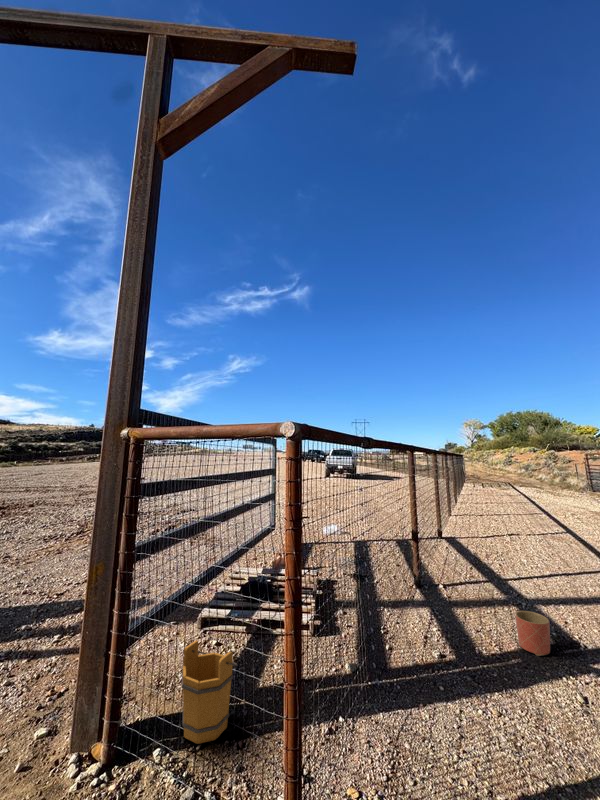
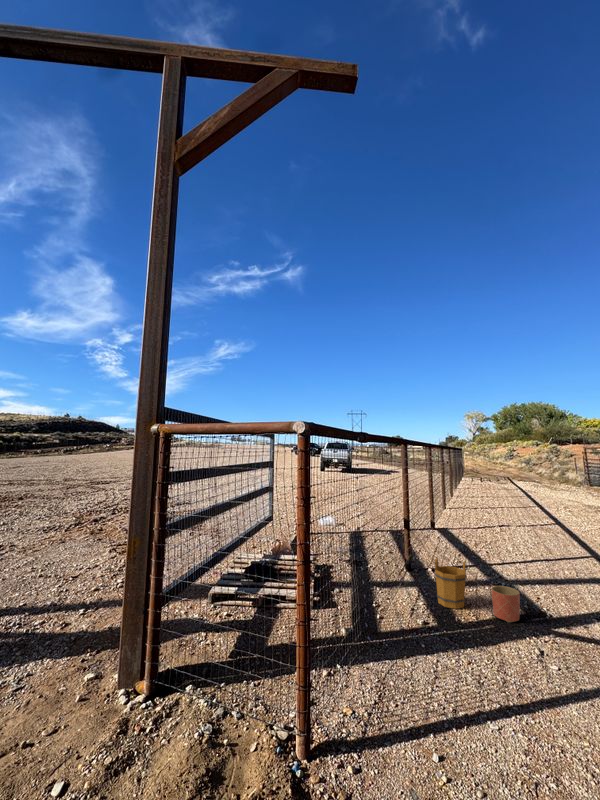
bucket: present [182,640,237,744] -> present [434,558,467,609]

